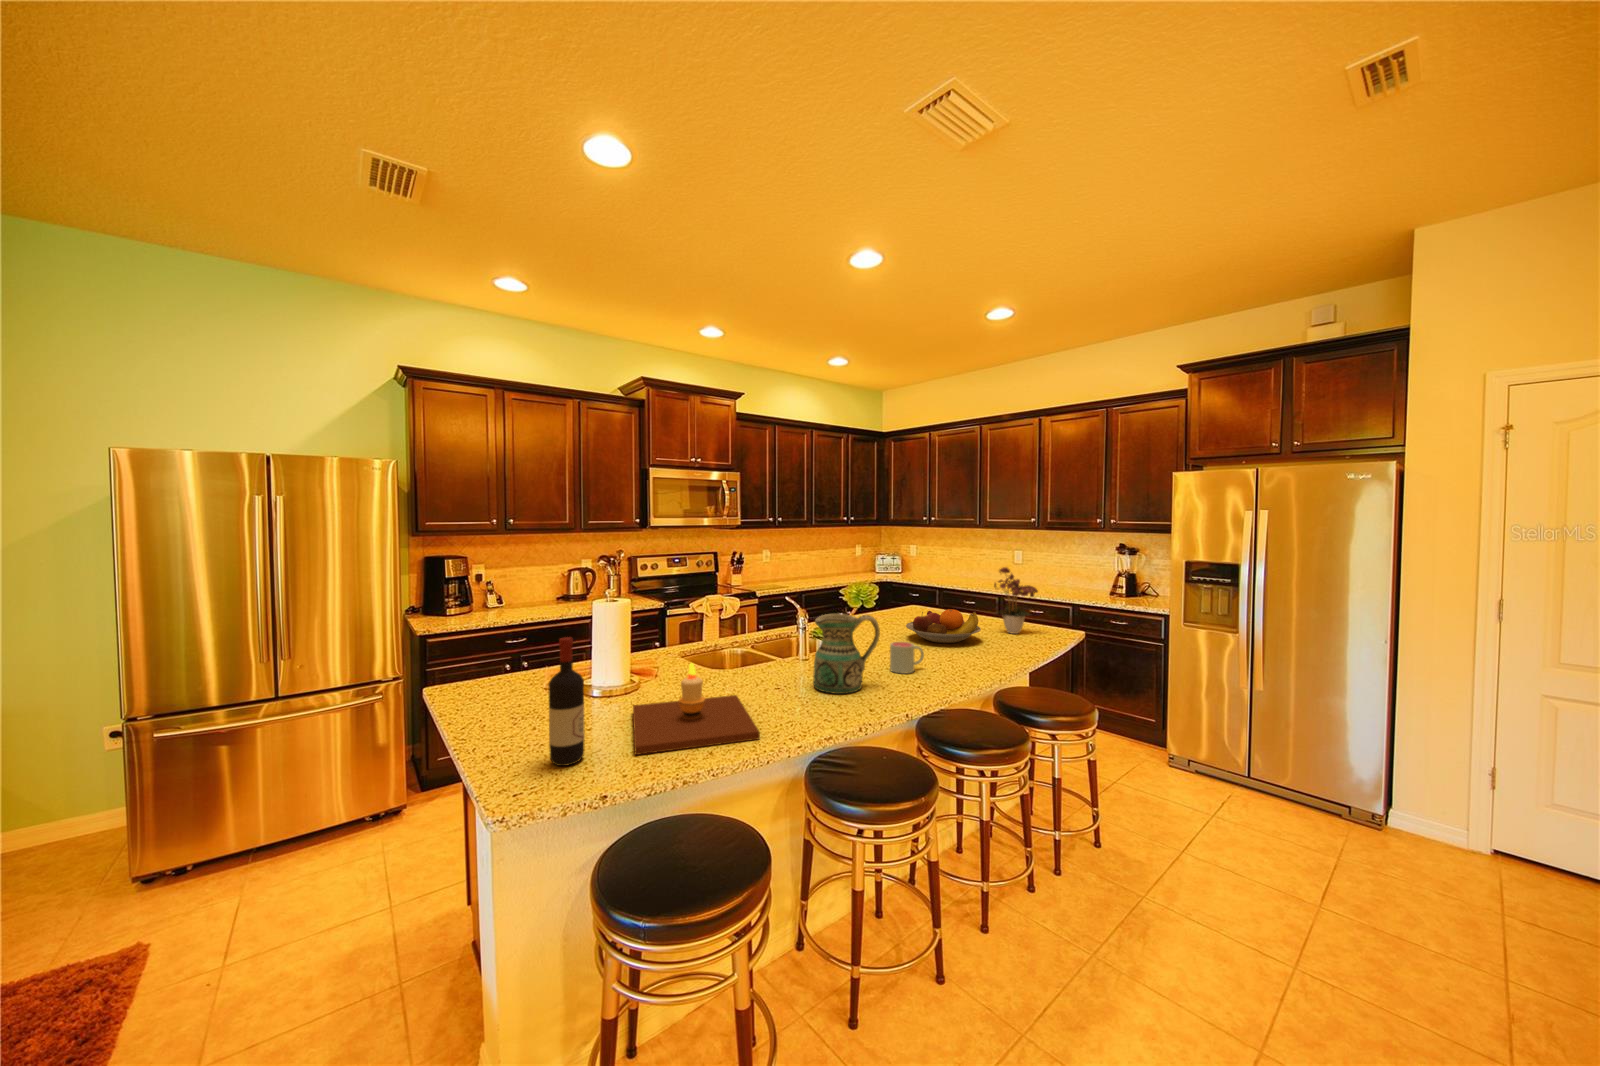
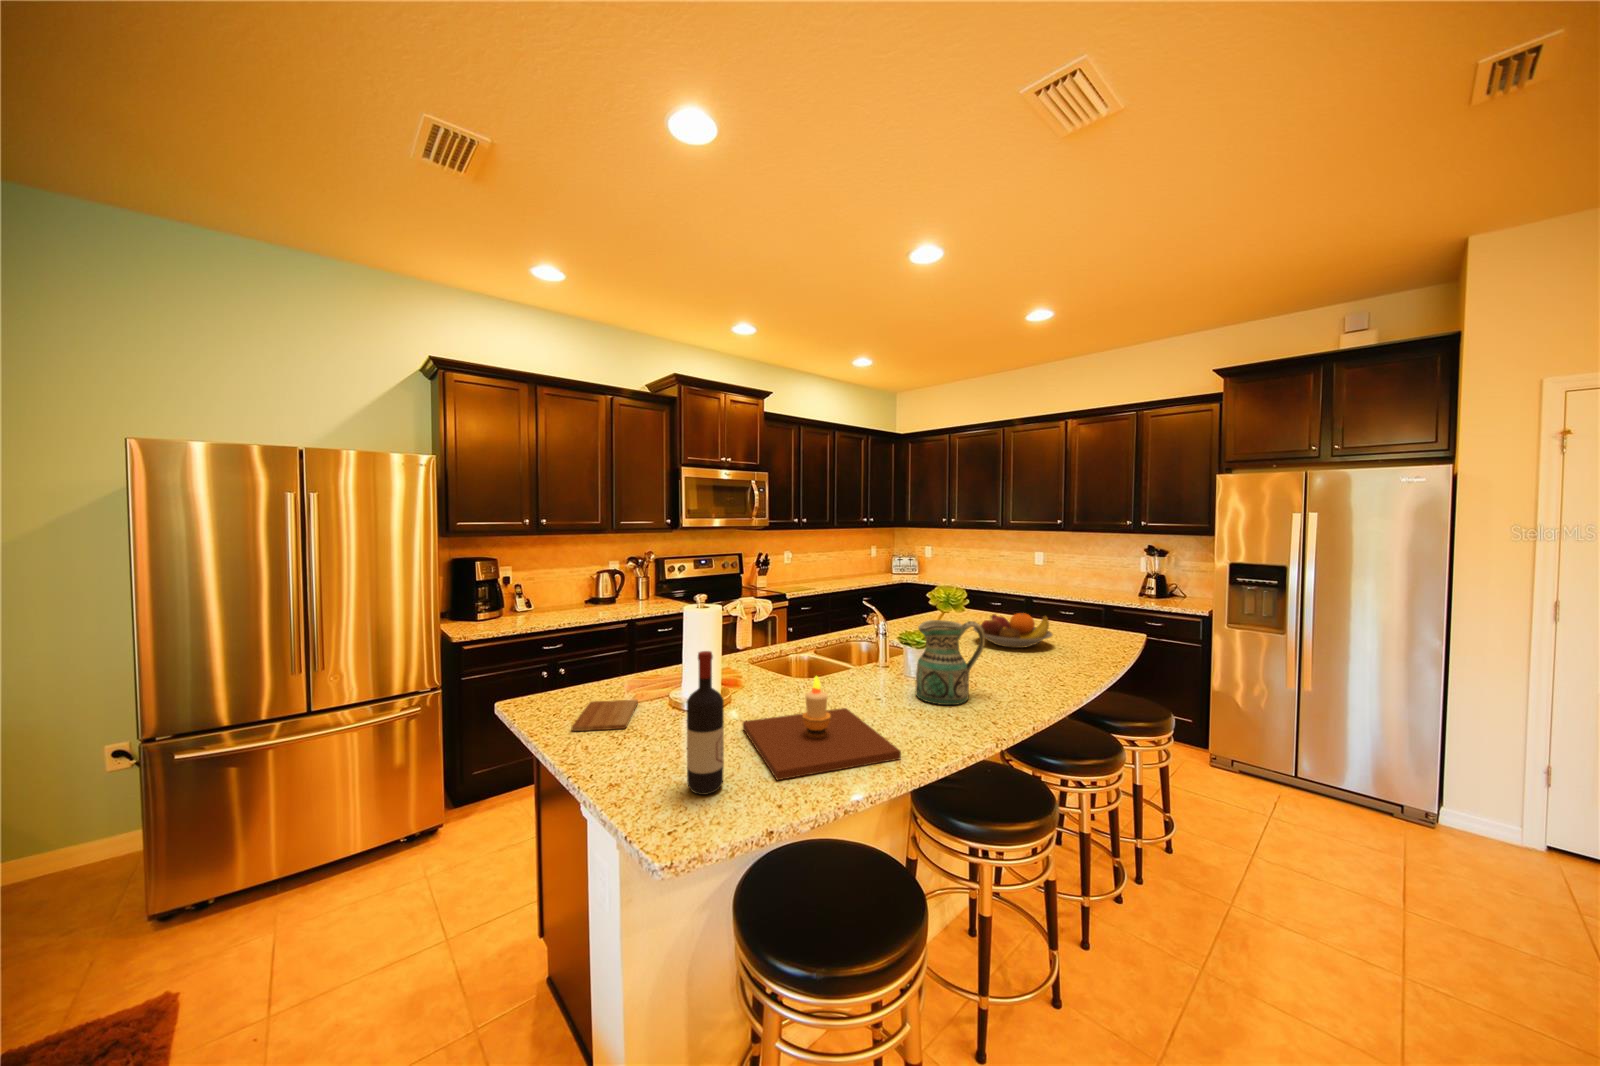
flower arrangement: present [994,567,1038,634] -> none [1056,566,1108,637]
mug: present [890,642,924,674] -> none [982,648,1017,682]
cutting board: none [478,686,552,713] -> present [572,700,638,731]

